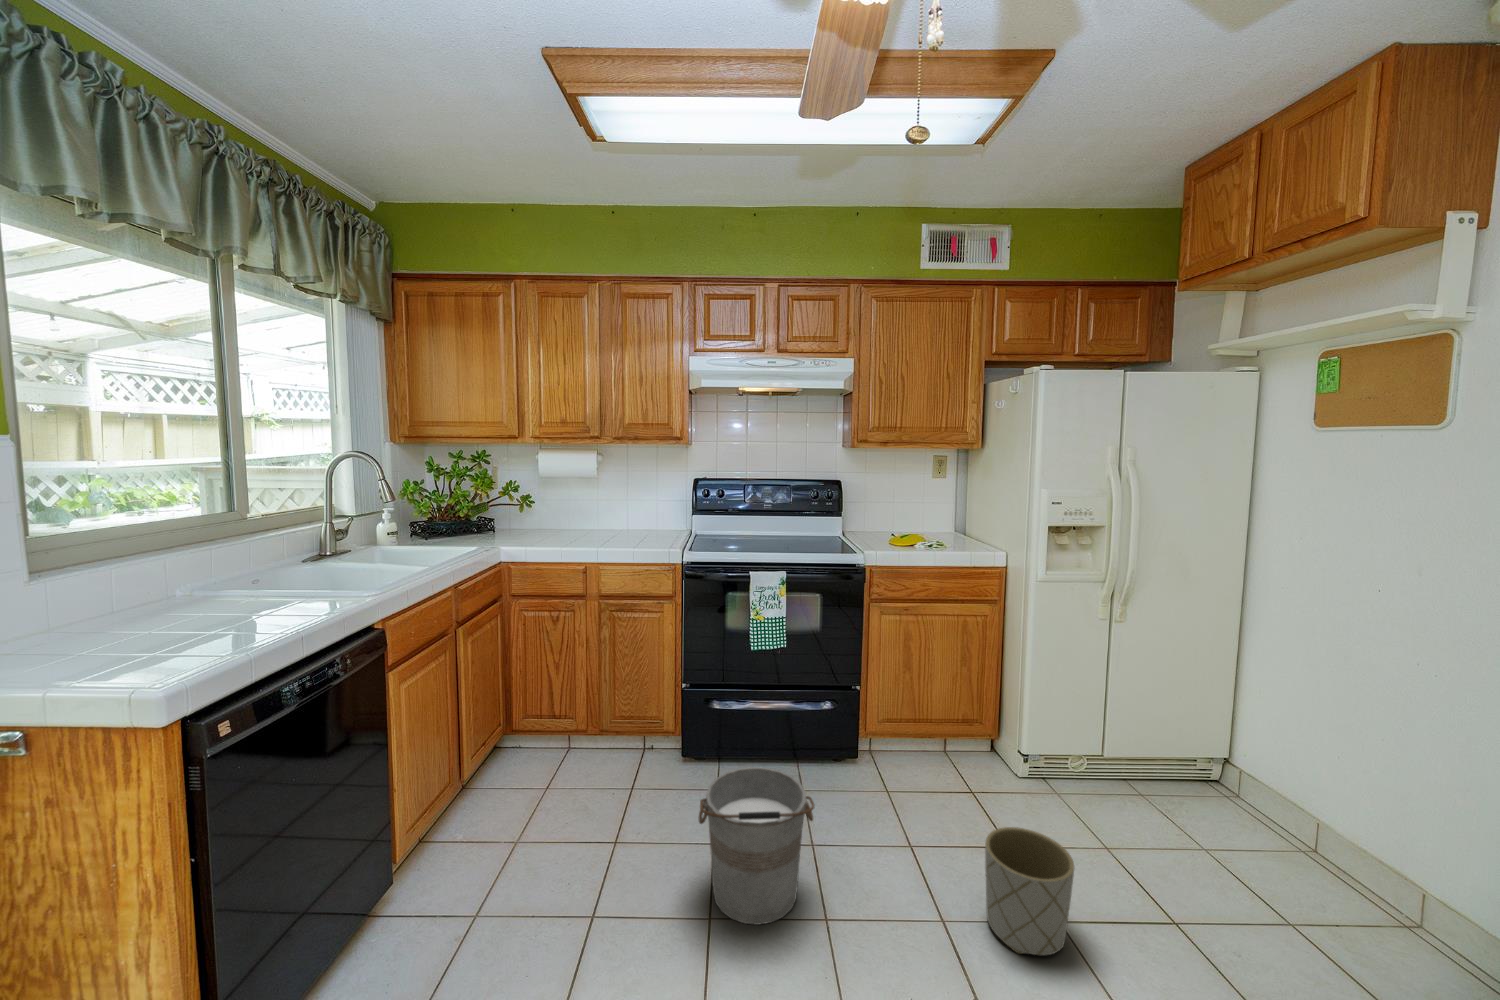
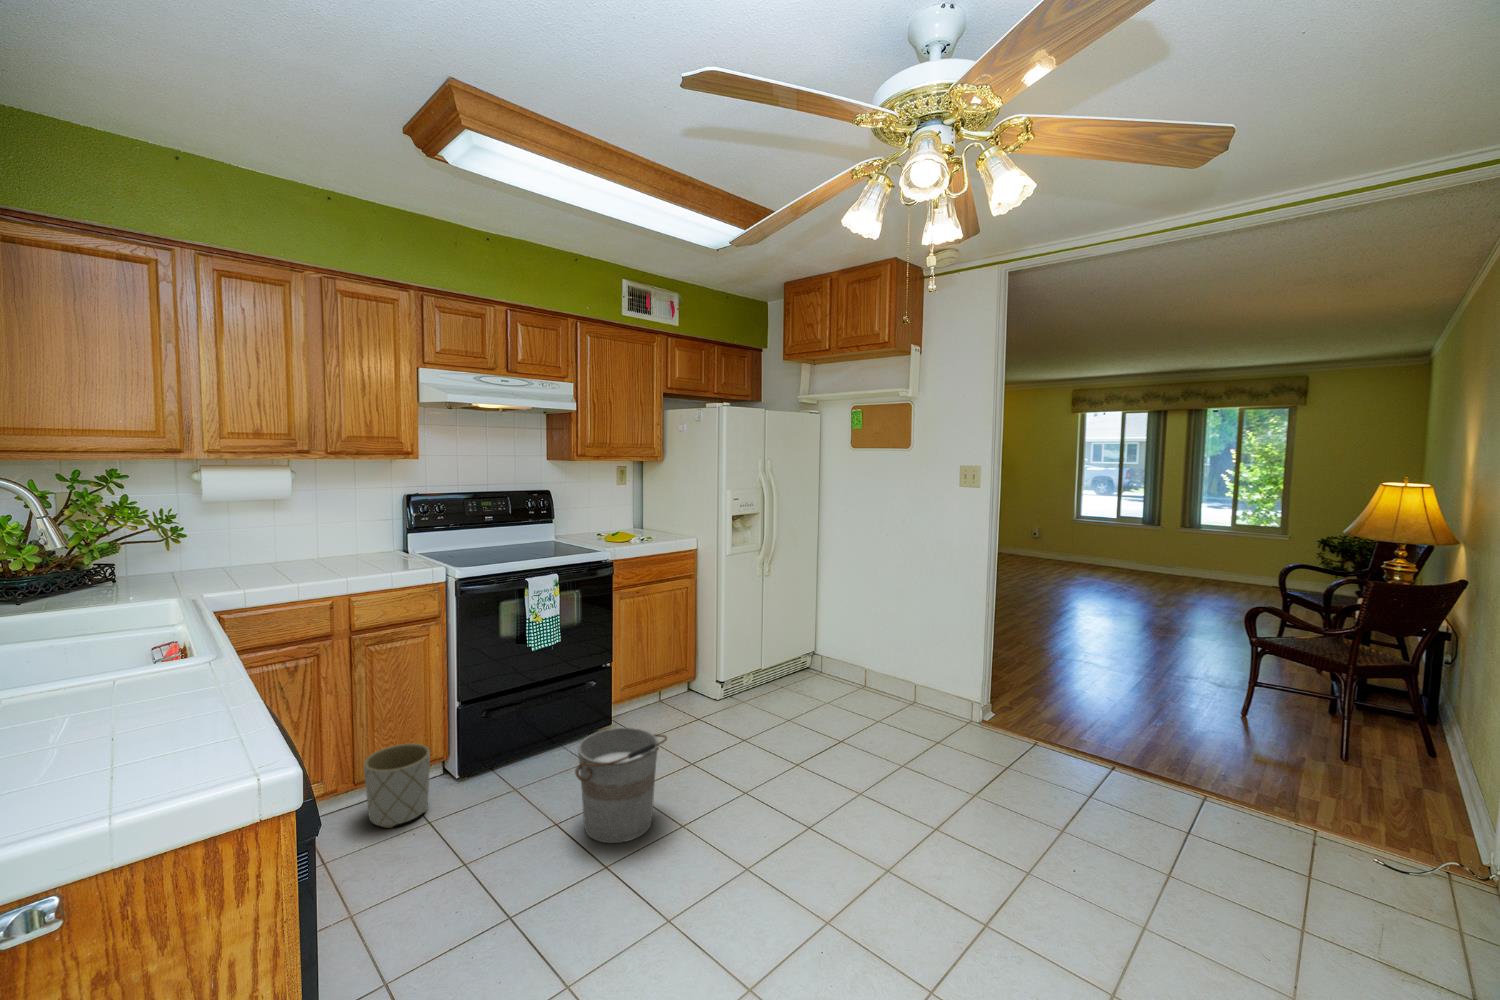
planter: present [985,827,1074,955] -> present [364,743,430,828]

